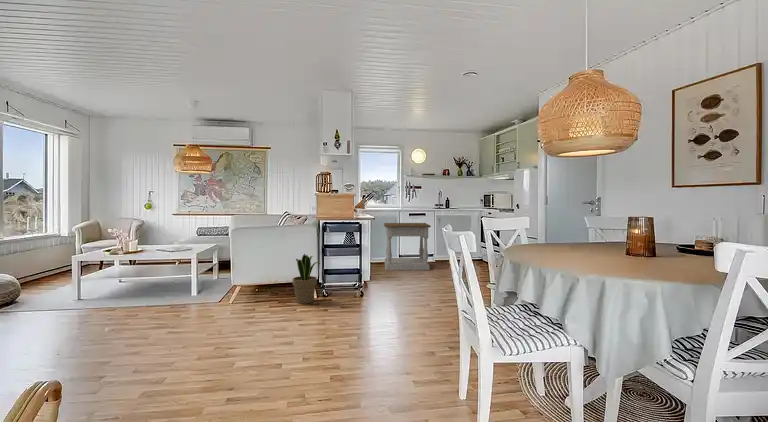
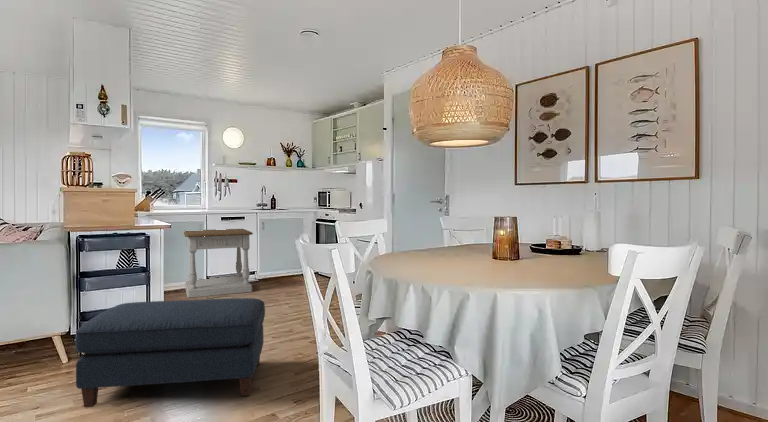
potted plant: present [293,254,320,304] -> none [14,290,72,378]
ottoman: none [323,265,431,329] -> present [75,298,265,407]

